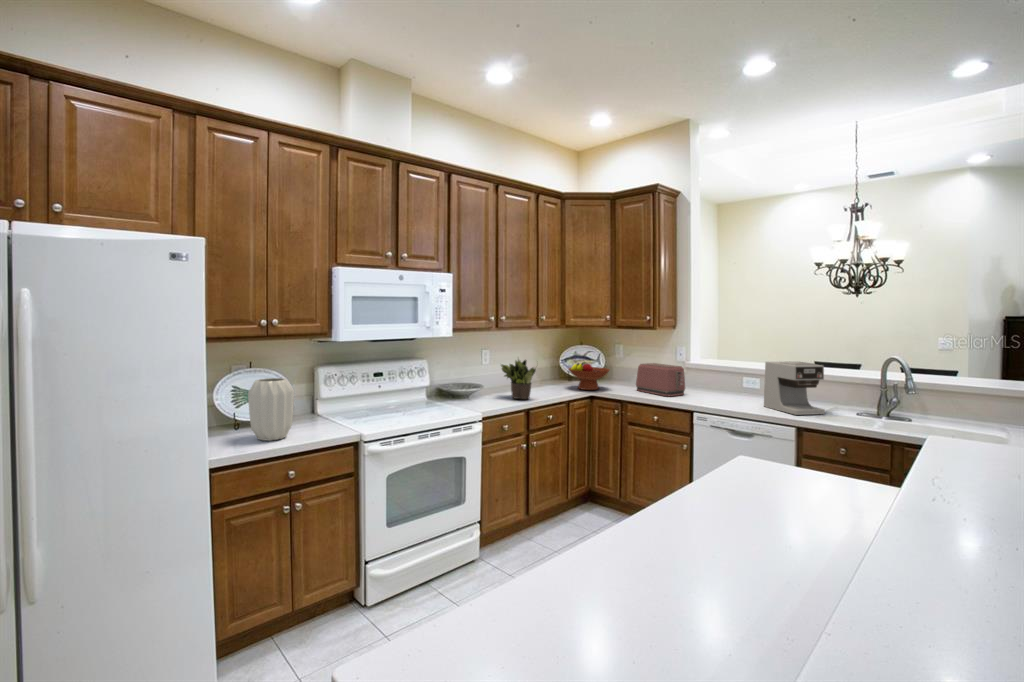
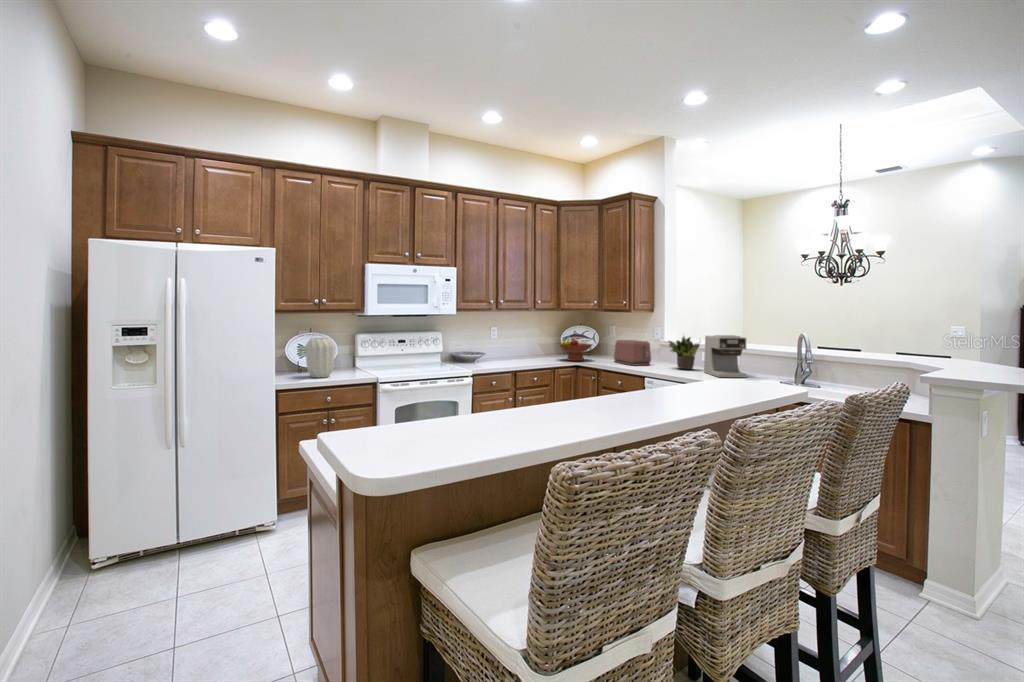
potted plant: present [501,360,536,399] -> present [669,336,699,370]

